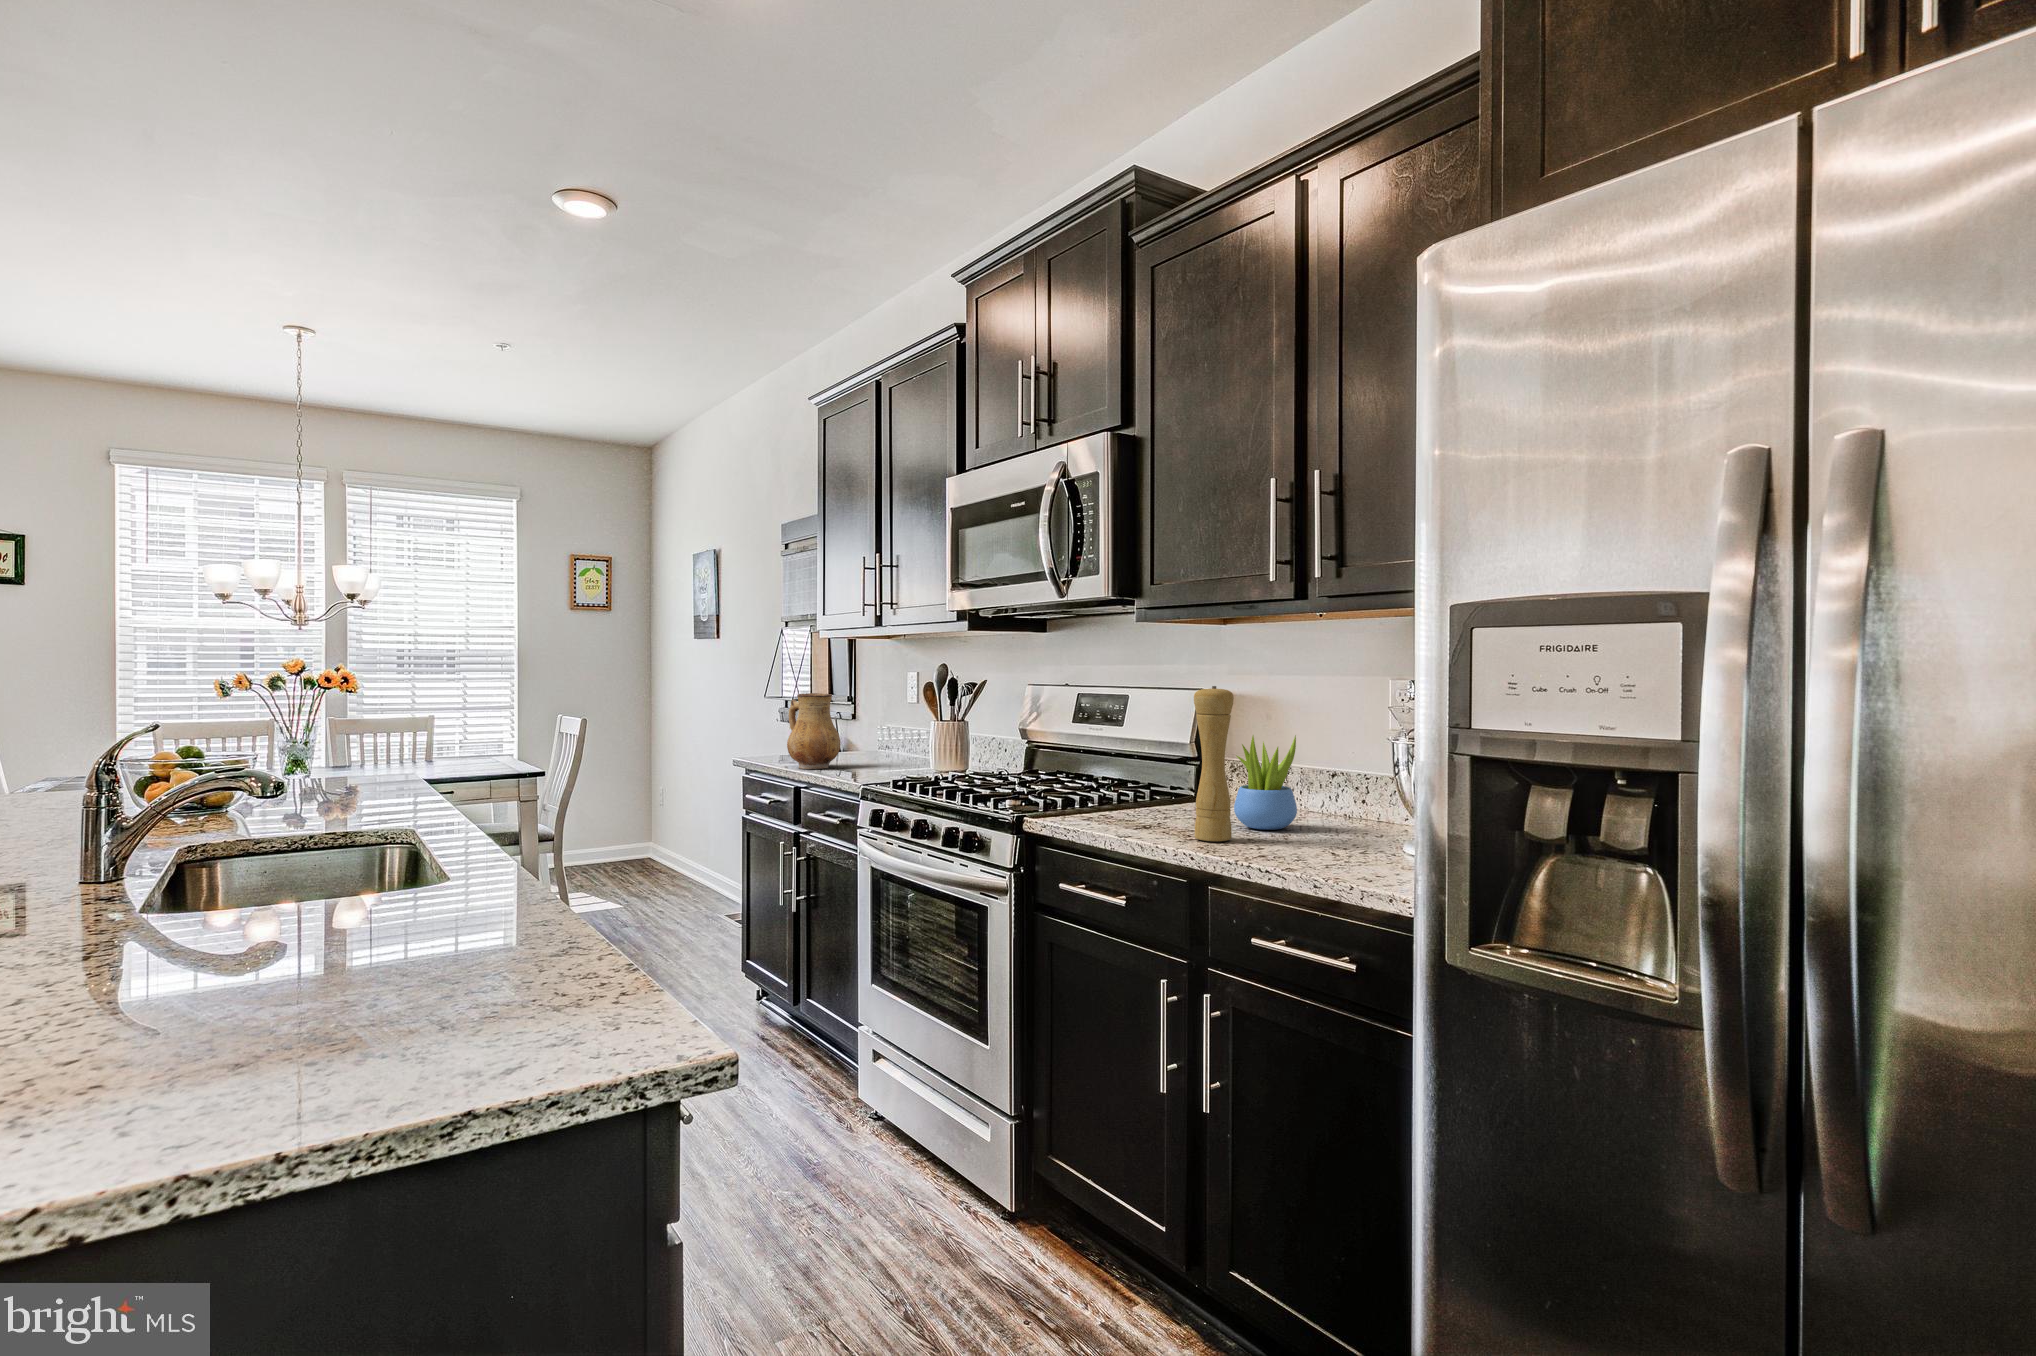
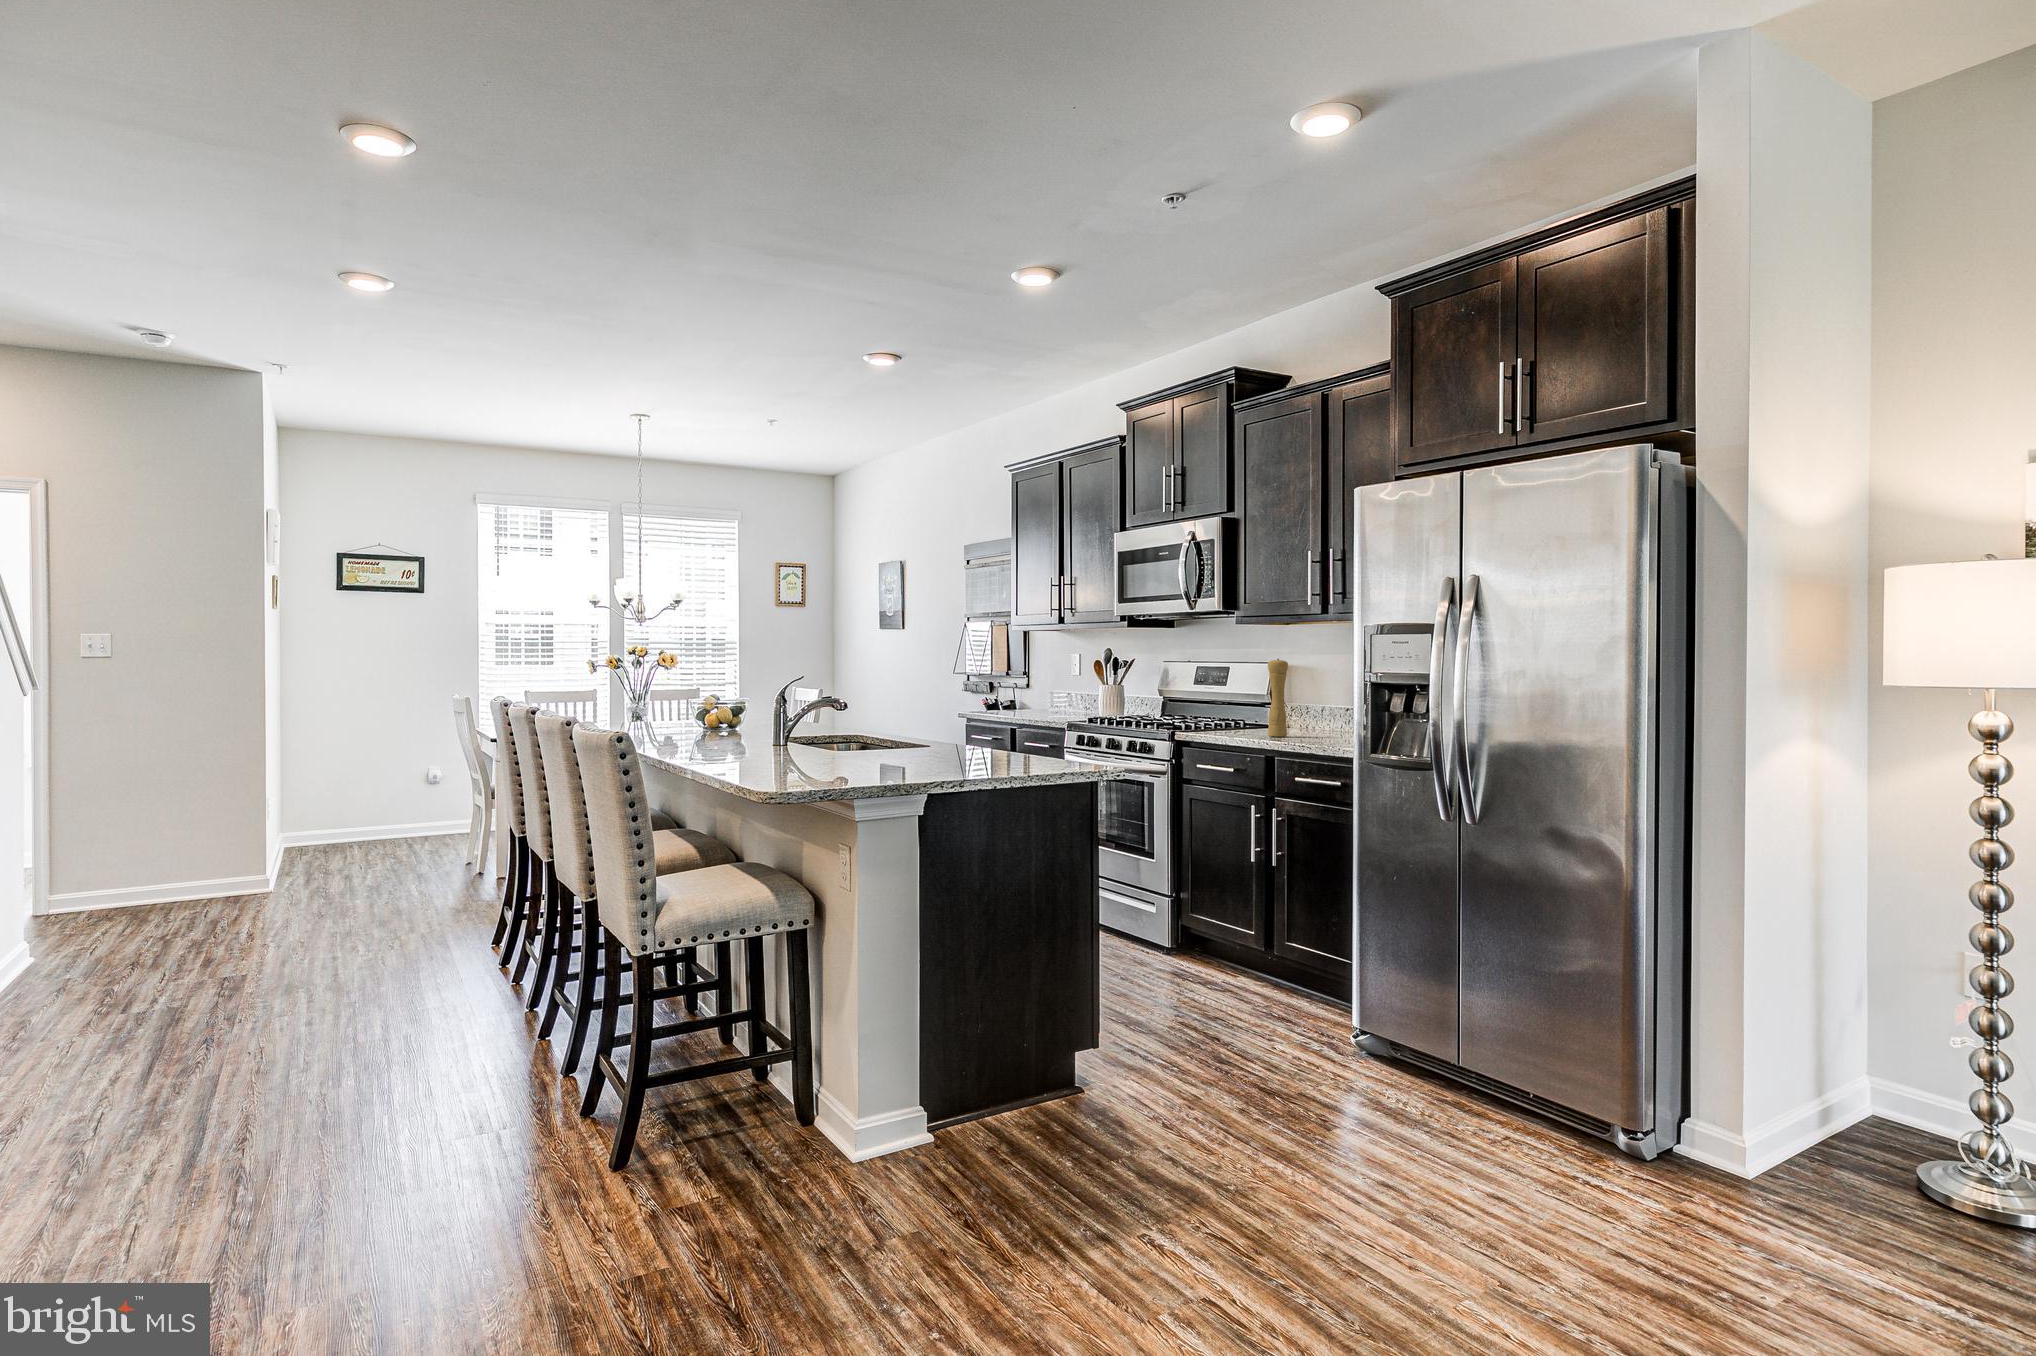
ceramic pitcher: present [787,693,841,769] -> none [1005,668,1040,716]
succulent plant: present [1234,735,1297,830] -> none [1290,684,1323,734]

